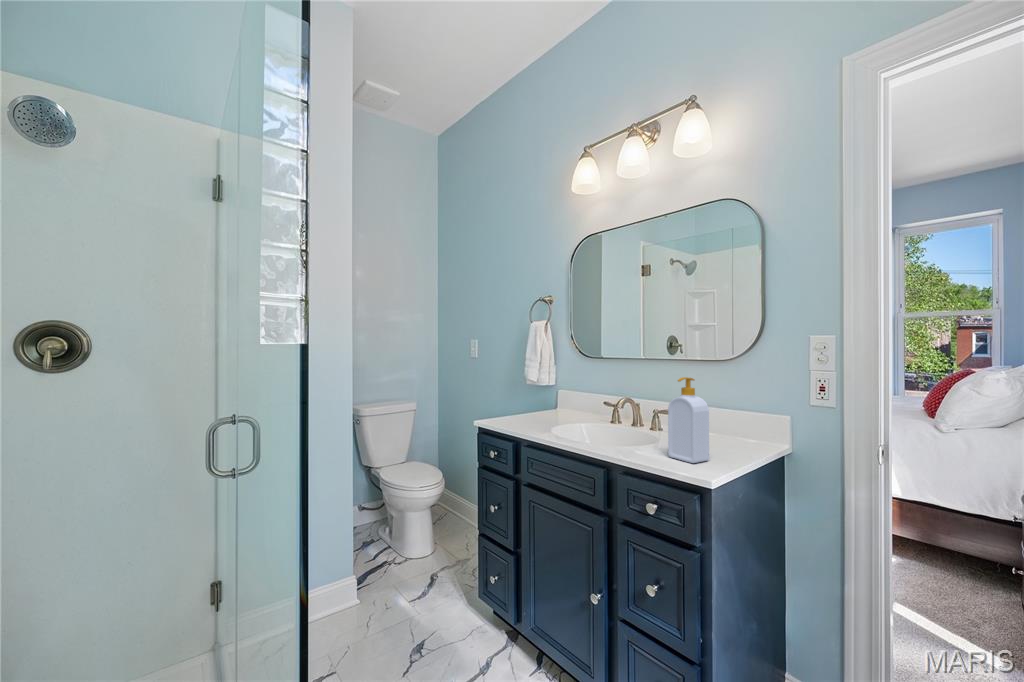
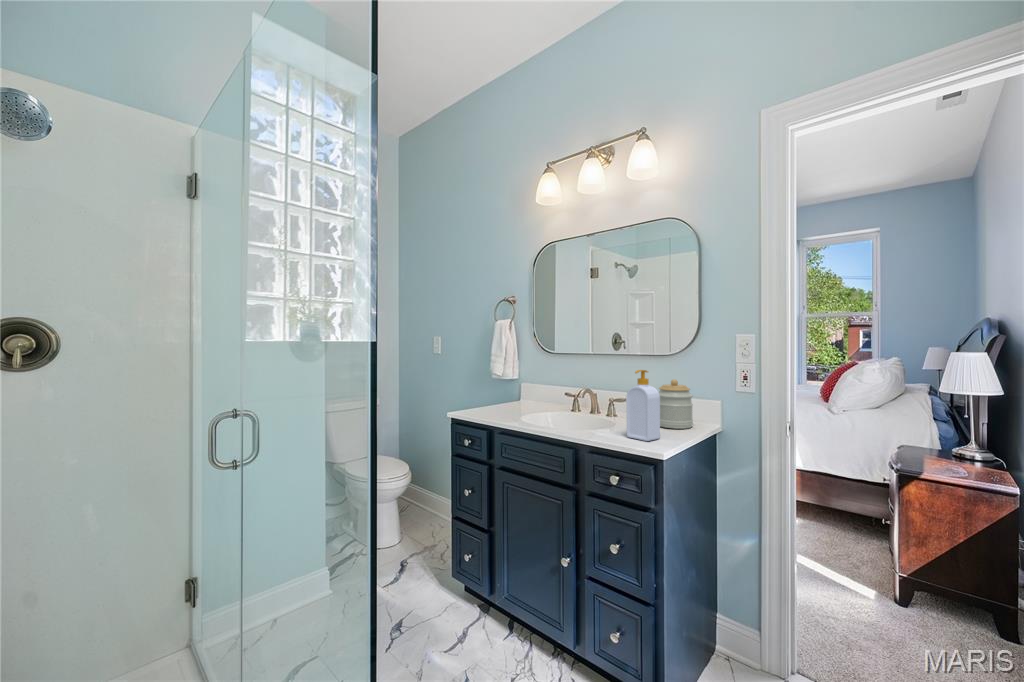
jar: none [708,389,754,448] -> present [659,379,693,429]

